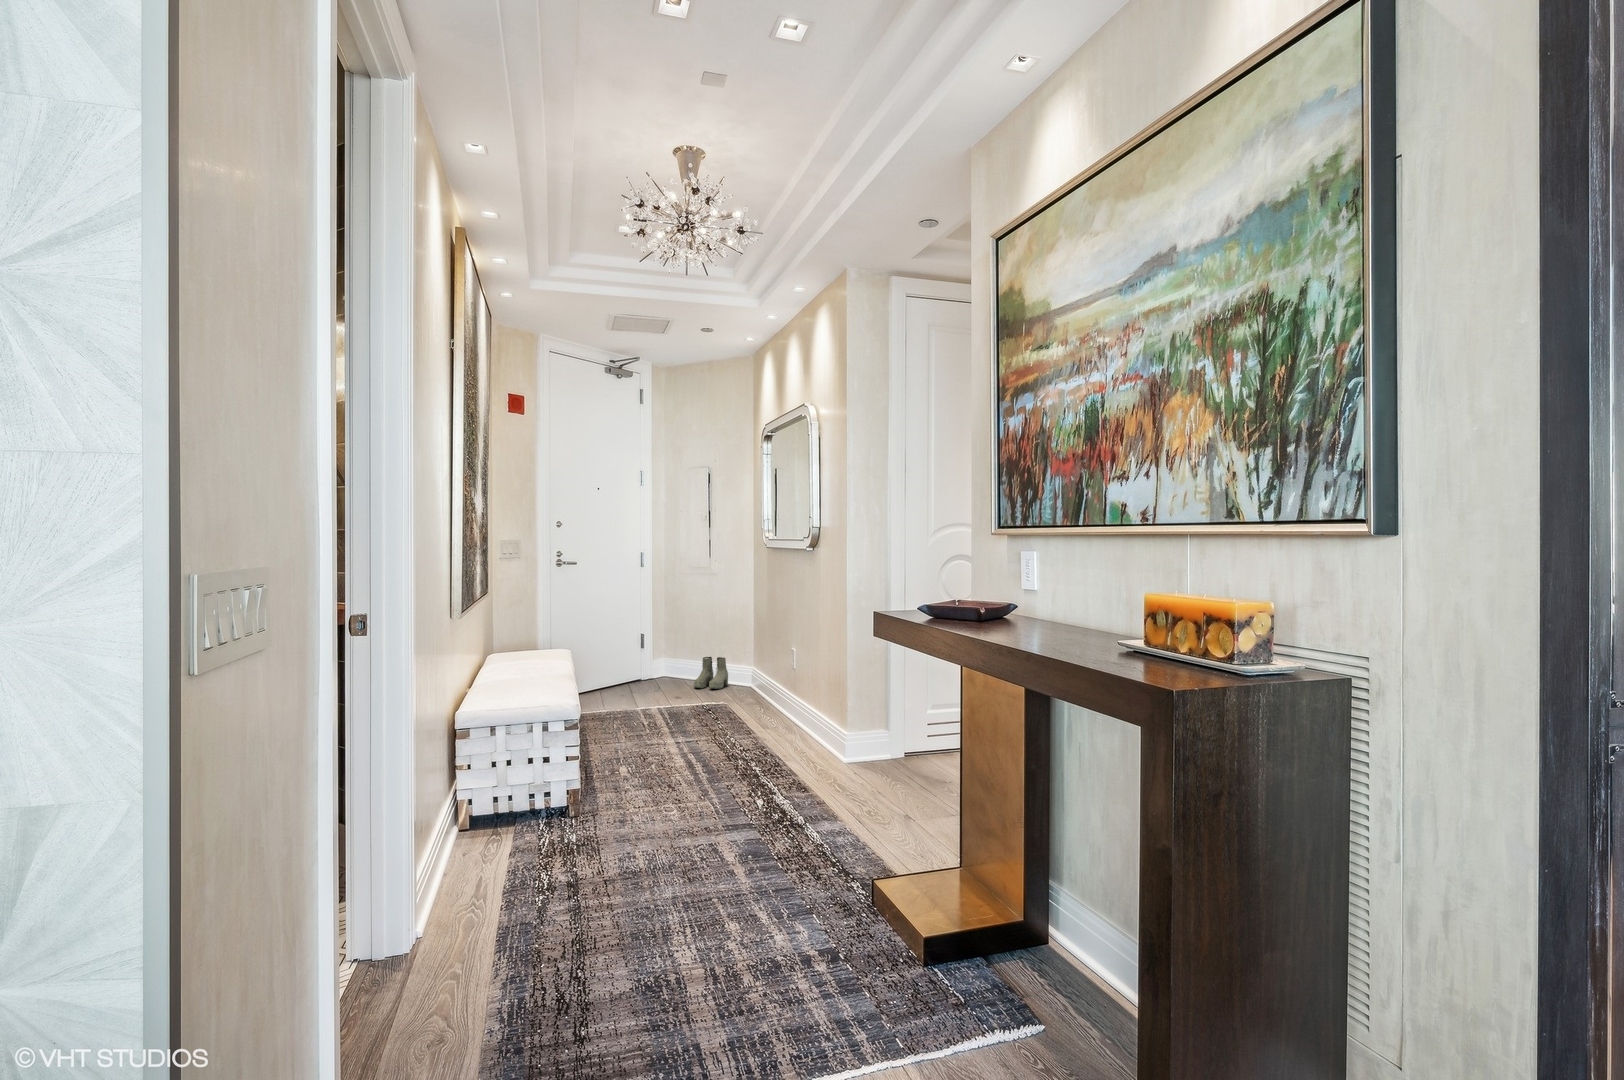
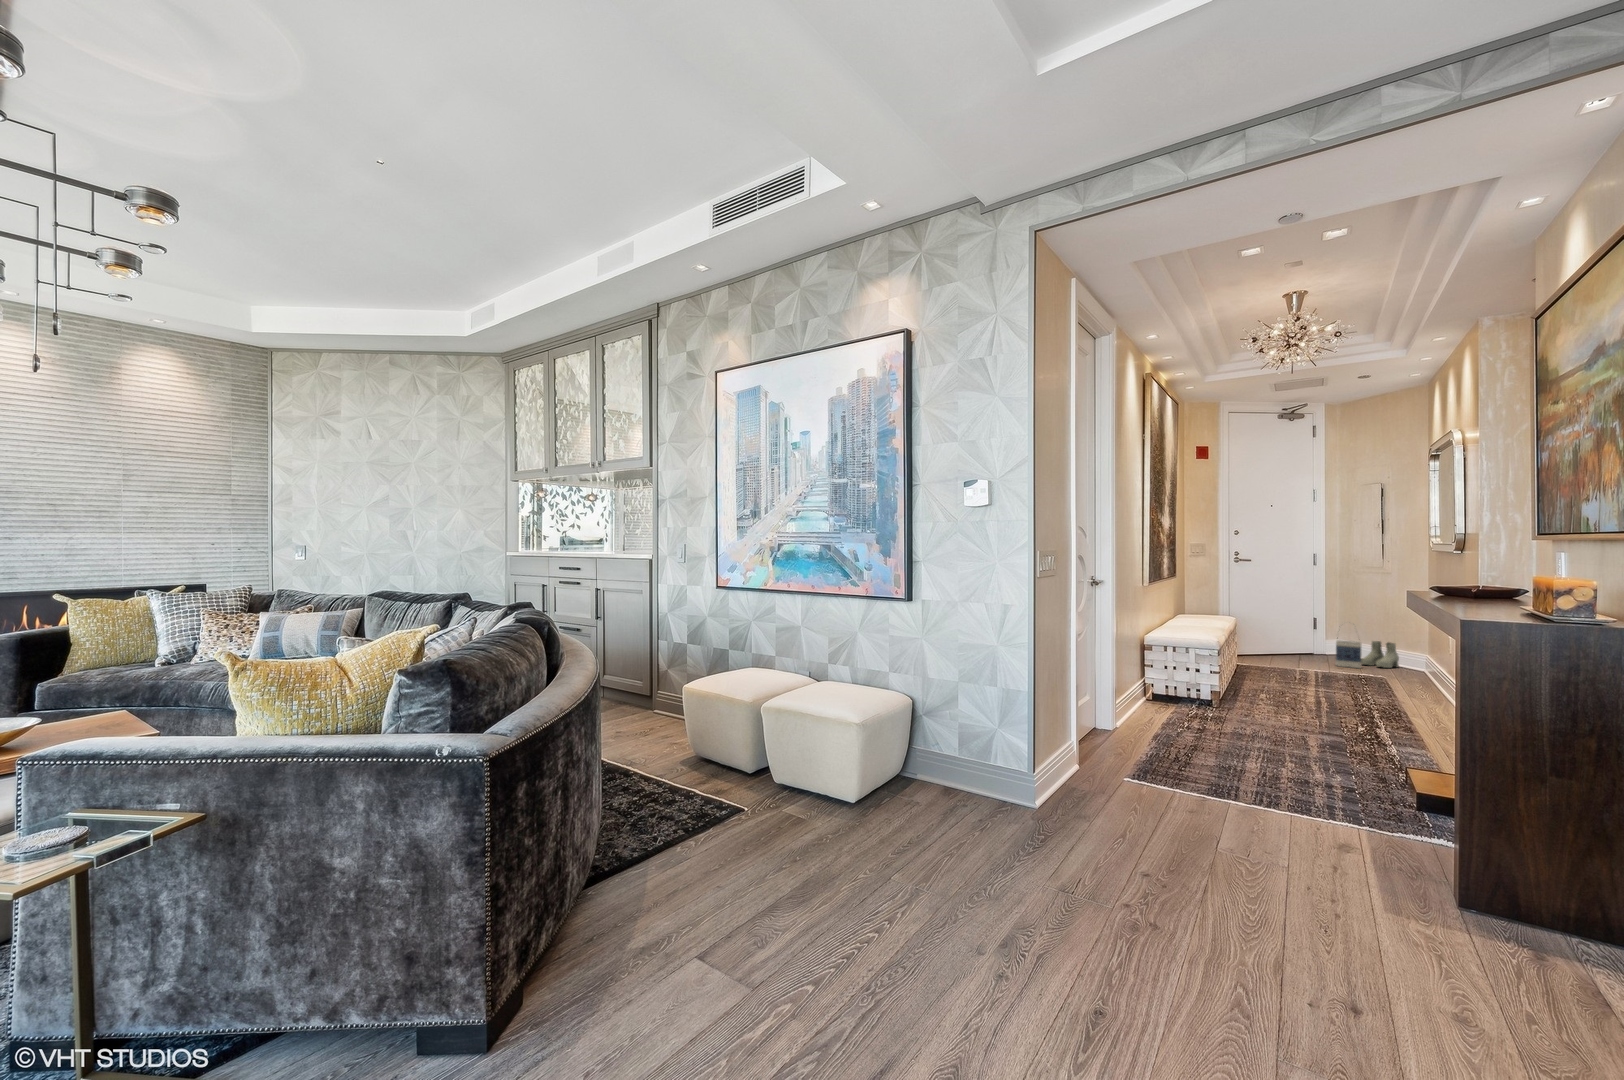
bag: none [671,638,697,695] -> present [1336,622,1361,668]

